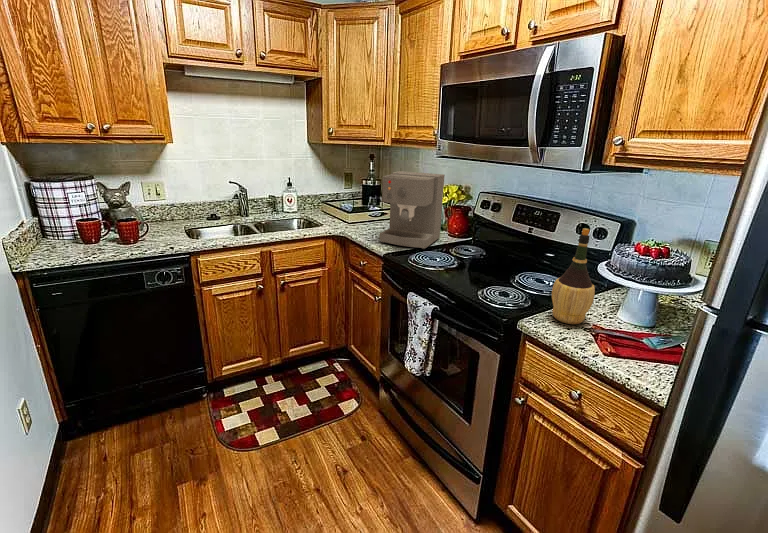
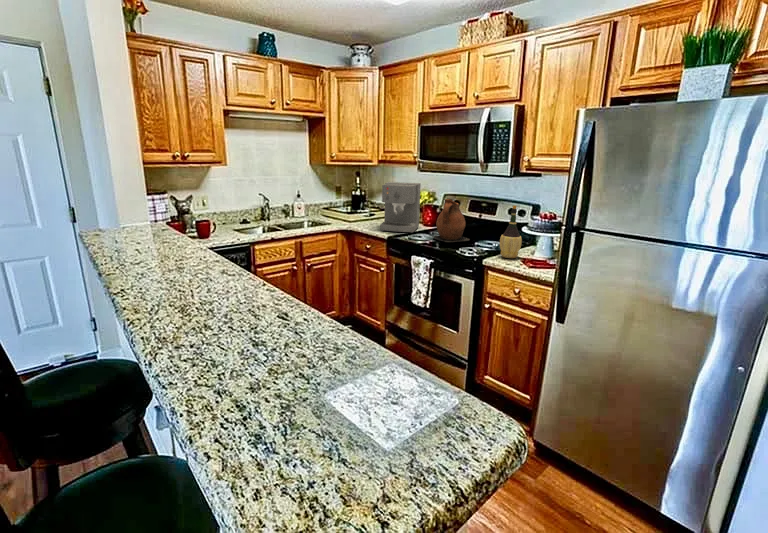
ceramic pitcher: none [447,204,508,274] -> present [434,199,470,242]

